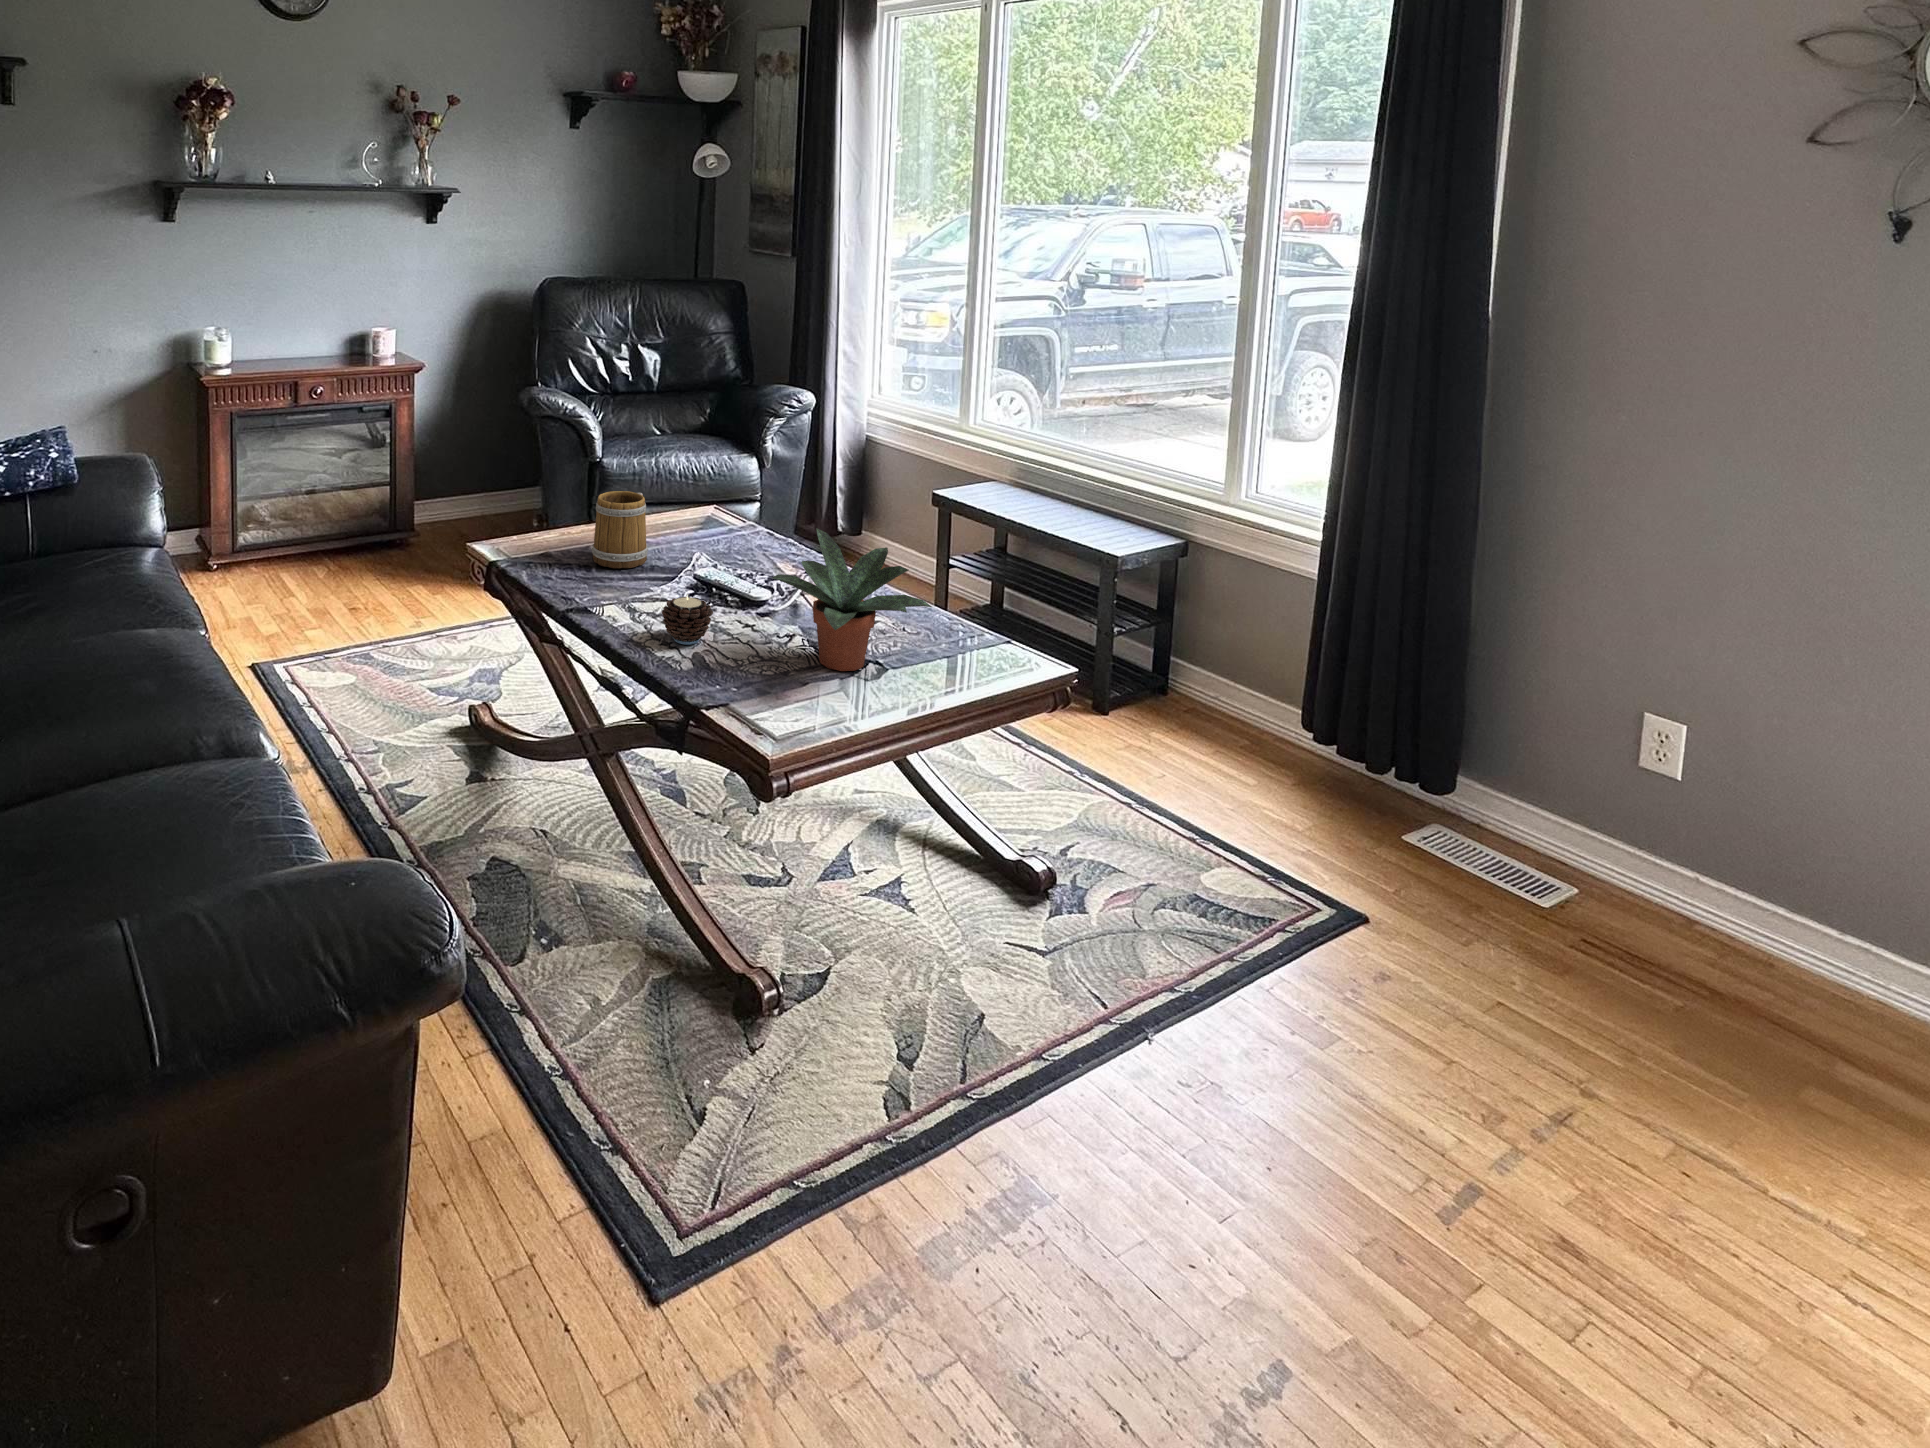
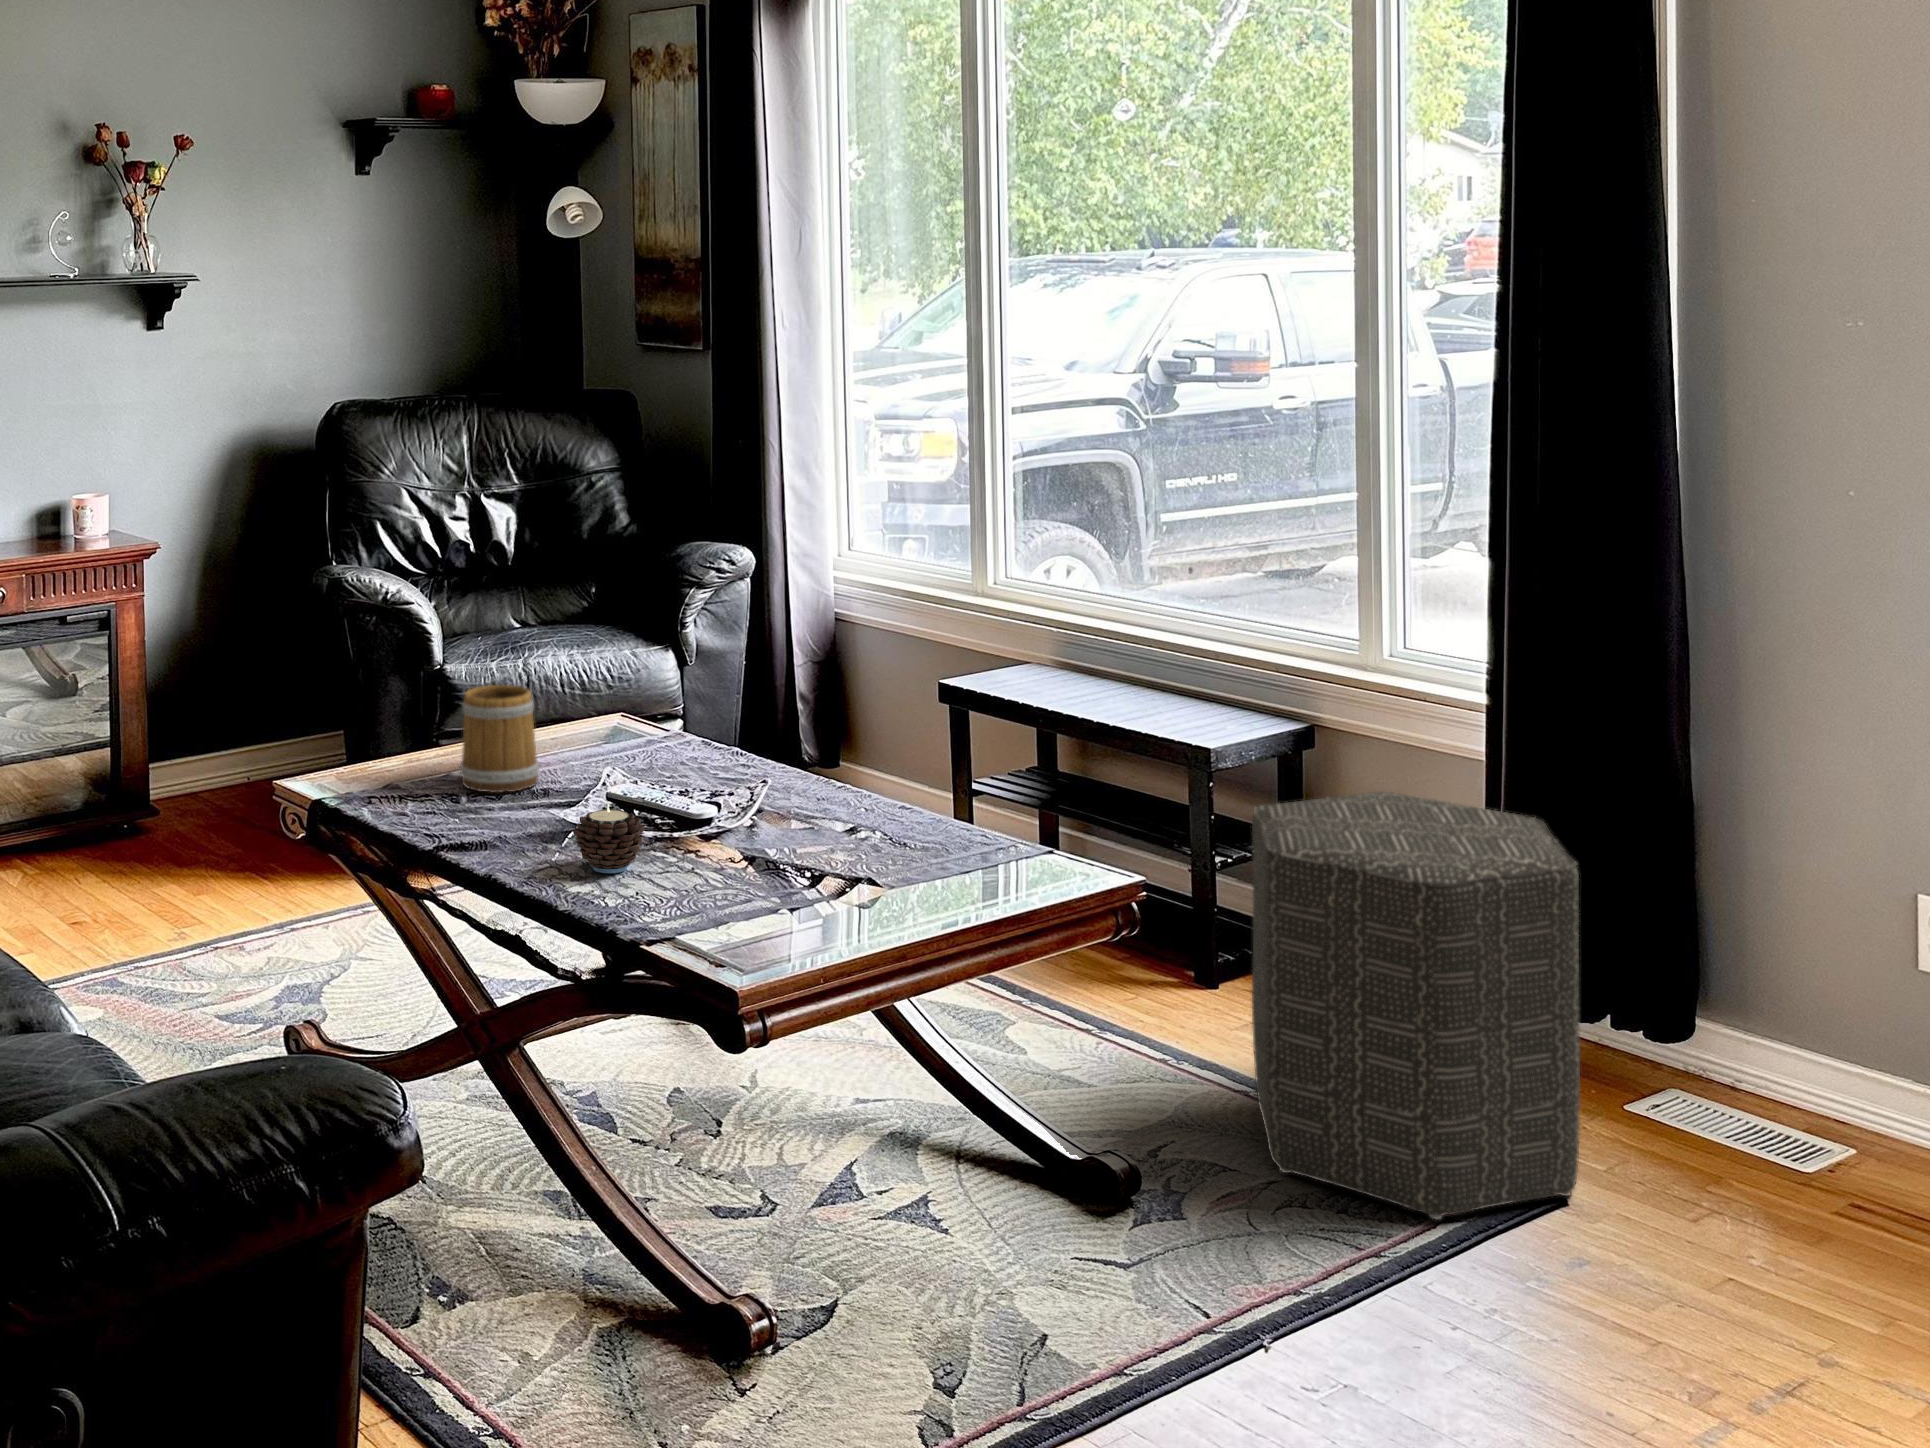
potted plant: present [772,528,932,671] -> none [722,699,941,889]
ottoman: none [1141,607,1400,930] -> present [1252,792,1580,1219]

